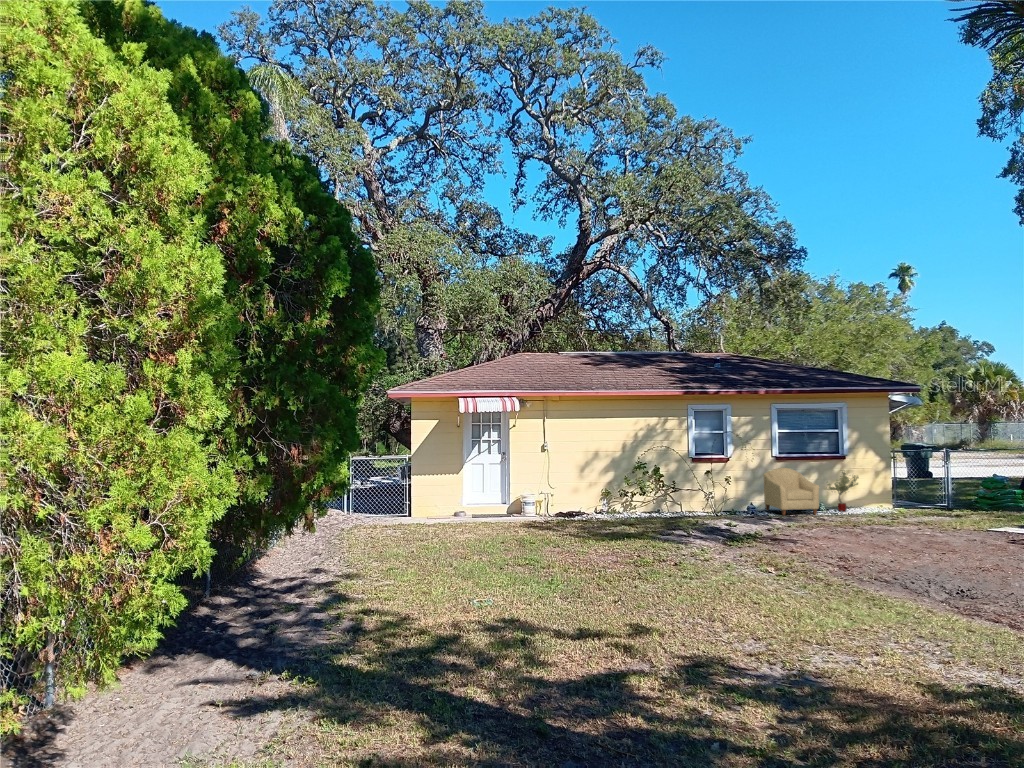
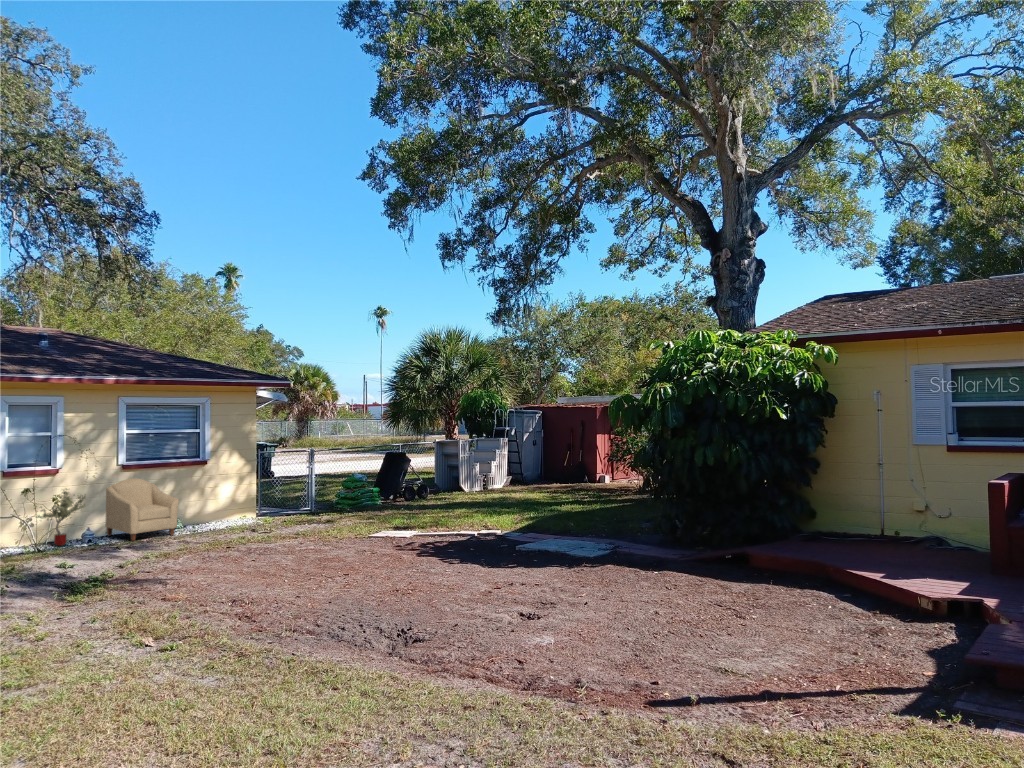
potted tree: present [825,472,859,511] -> present [36,488,86,546]

